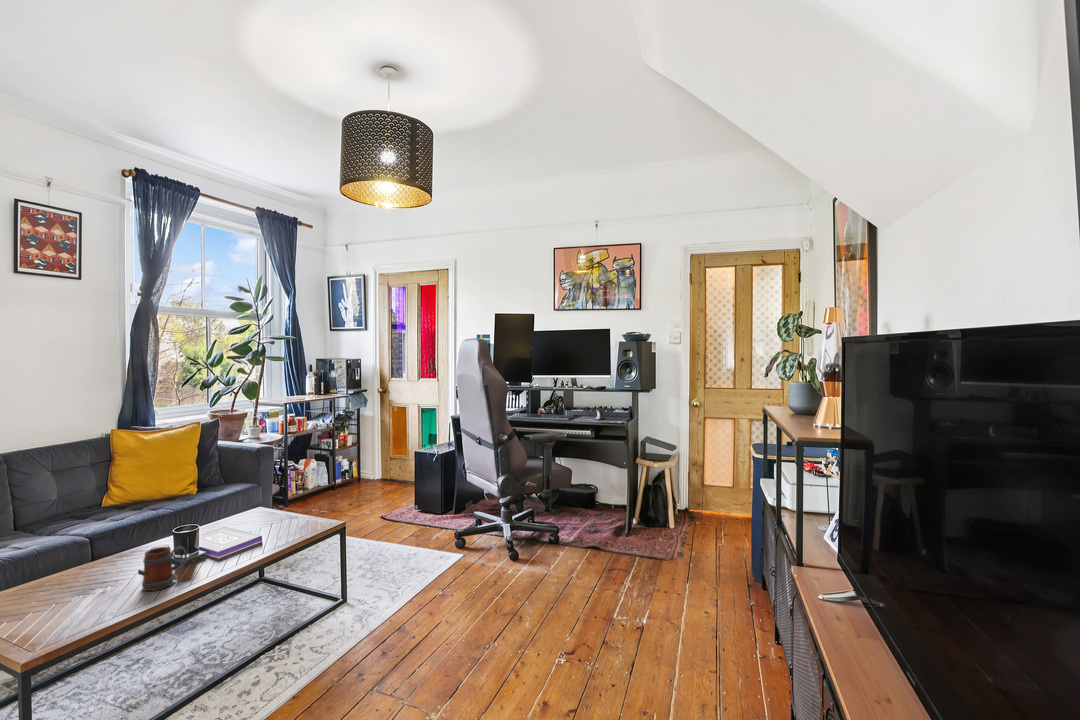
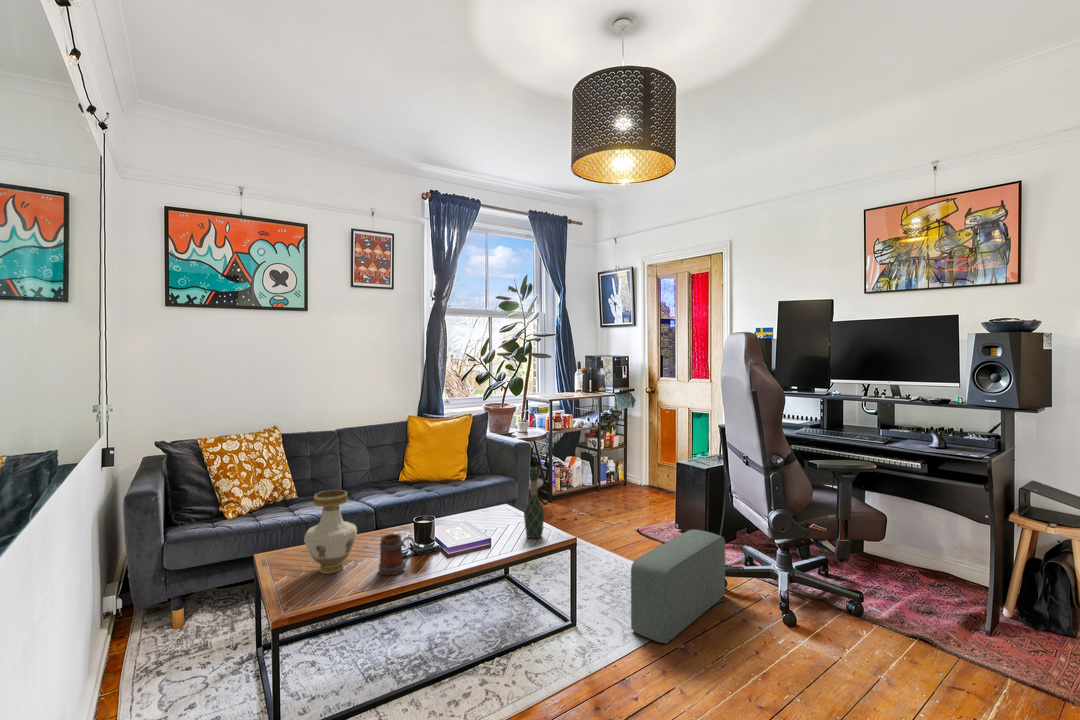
wine bottle: none [294,468,315,531] -> present [524,472,544,538]
pouf: none [397,502,466,595] -> present [631,530,725,643]
vase: none [35,511,110,607] -> present [304,490,357,574]

